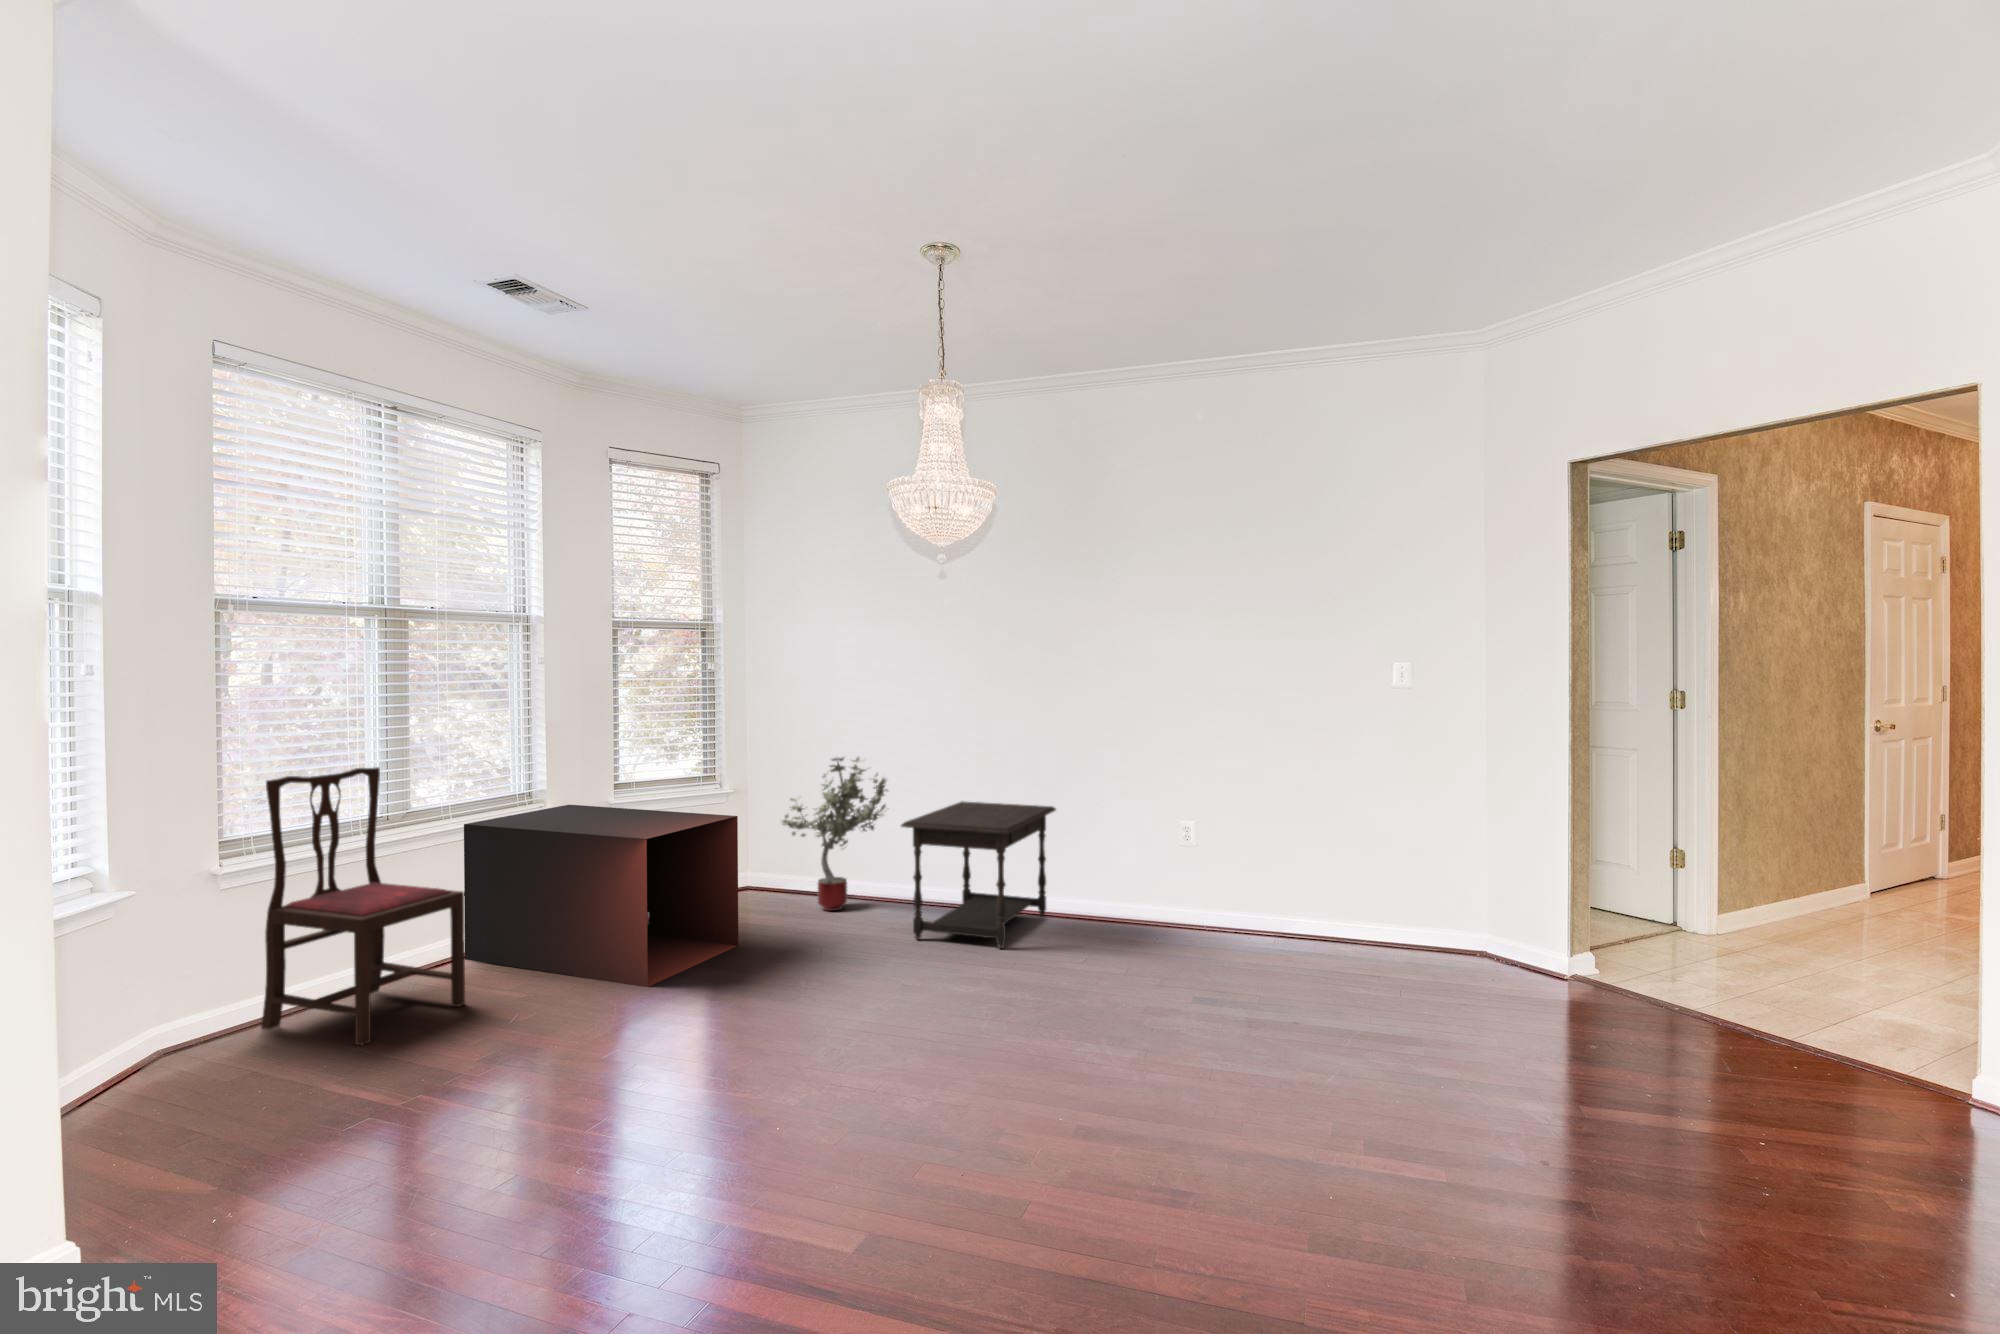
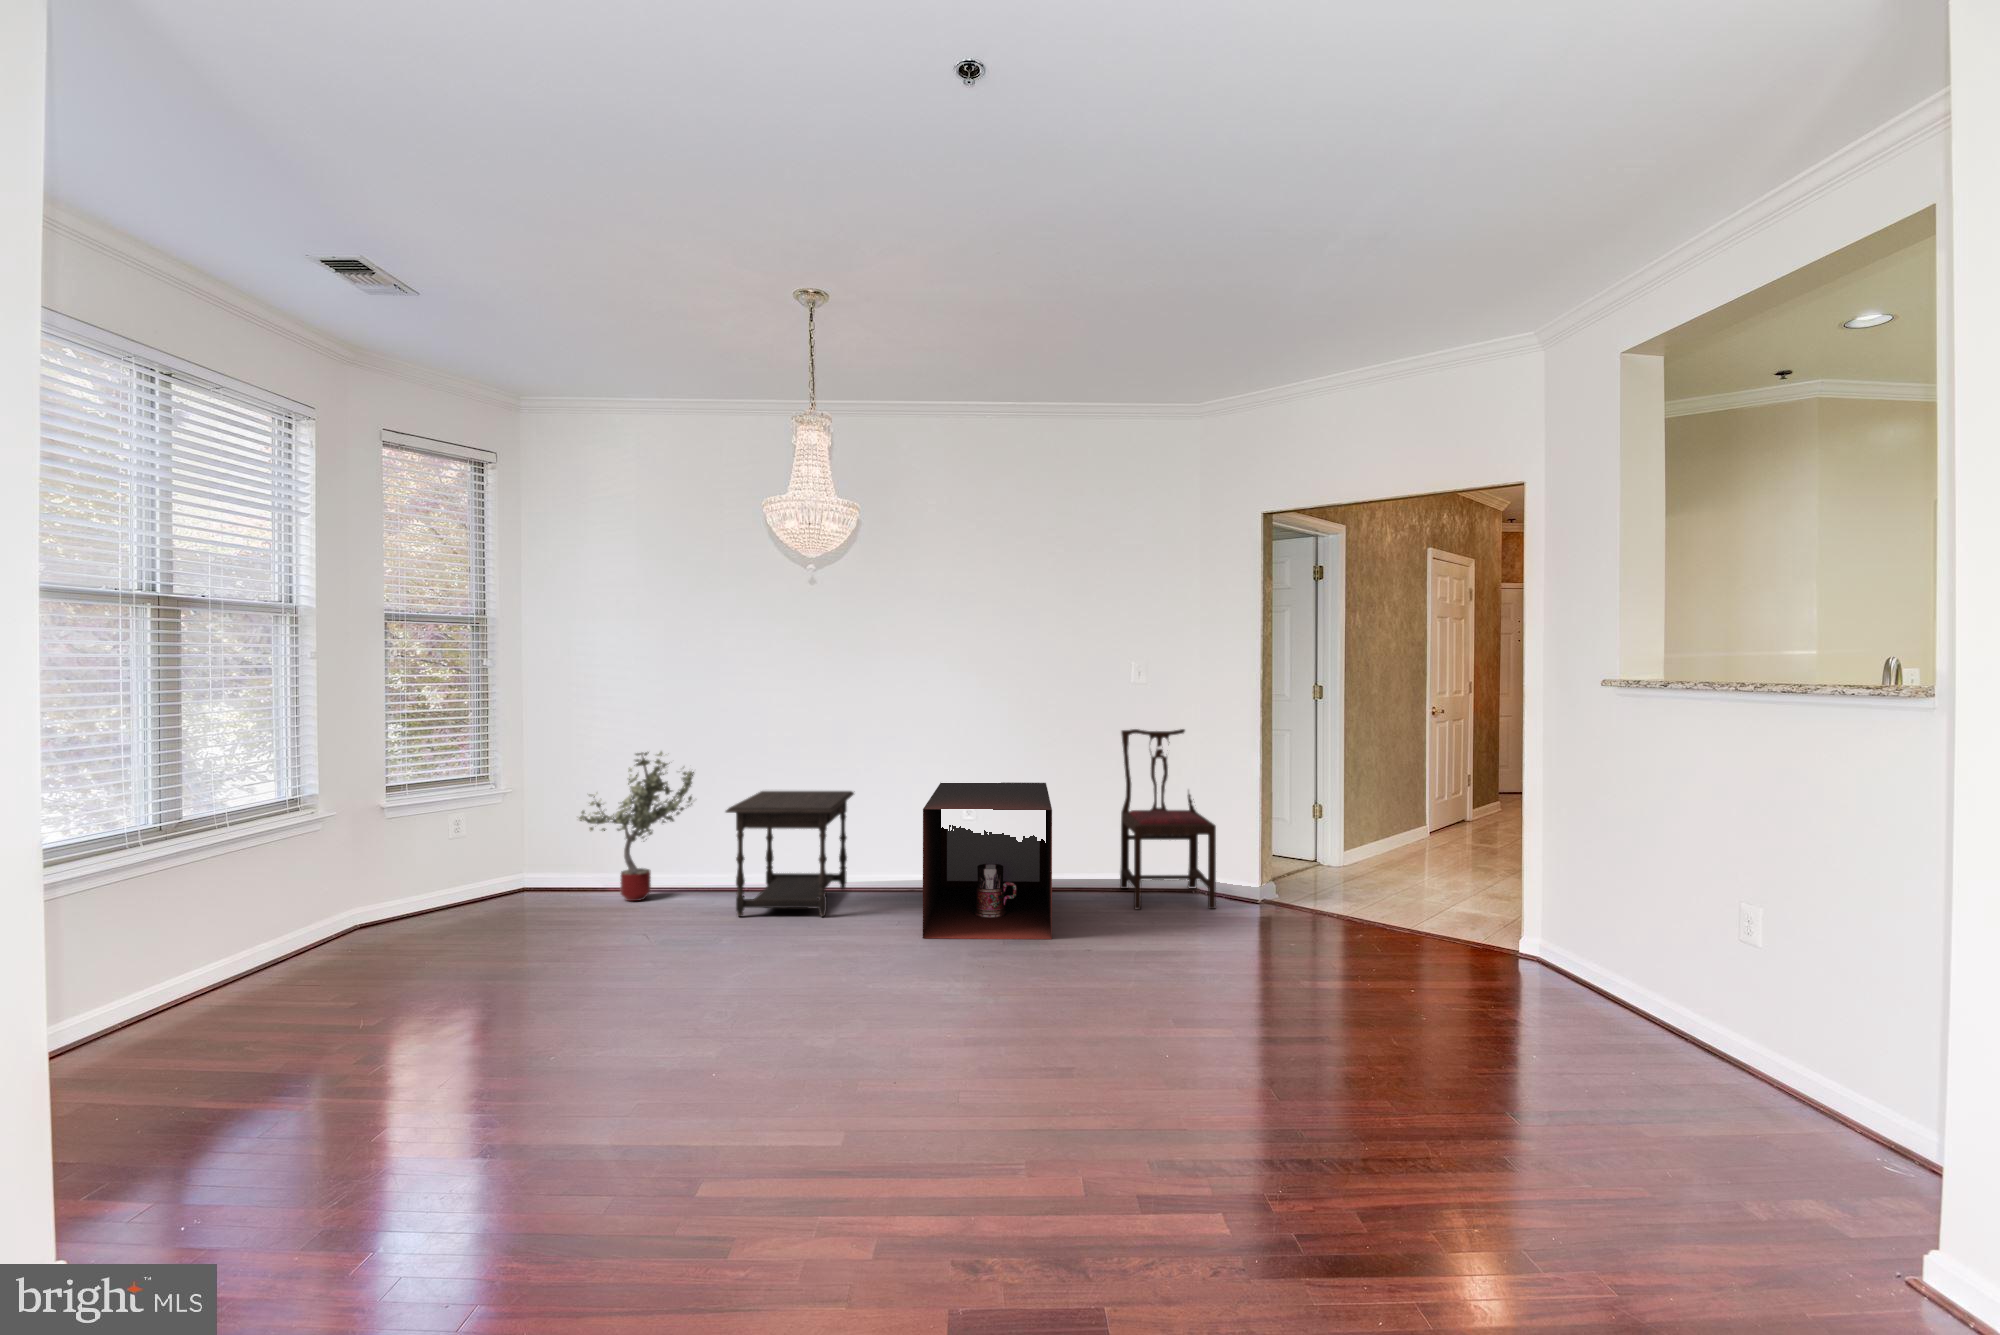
dining chair: present [261,767,465,1046] -> present [1120,729,1216,909]
storage cabinet: present [464,805,738,987] -> present [923,782,1052,939]

